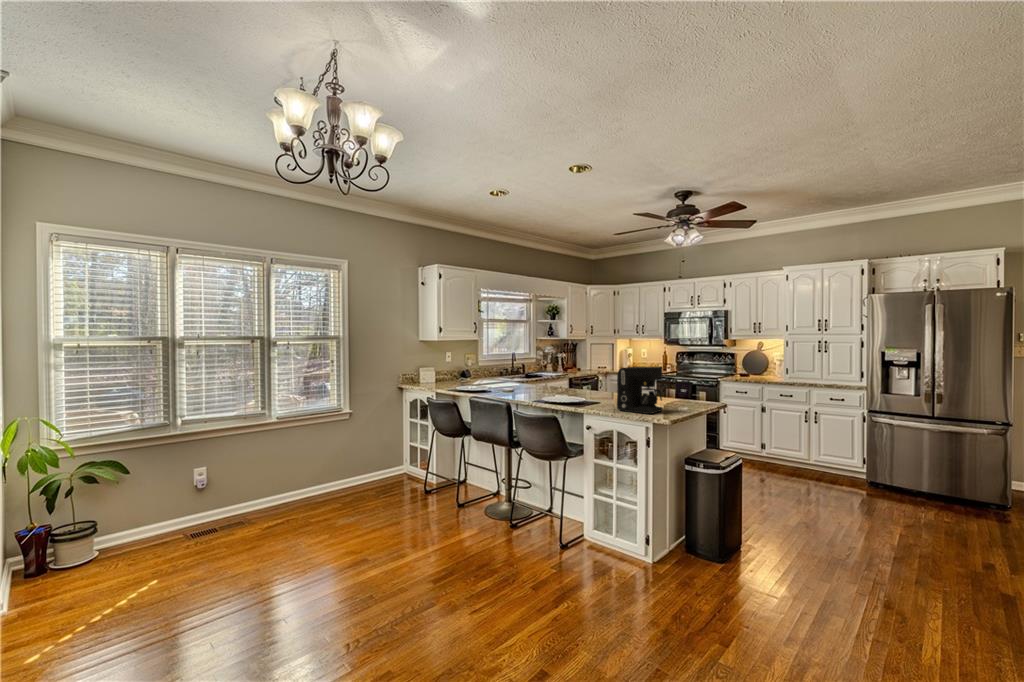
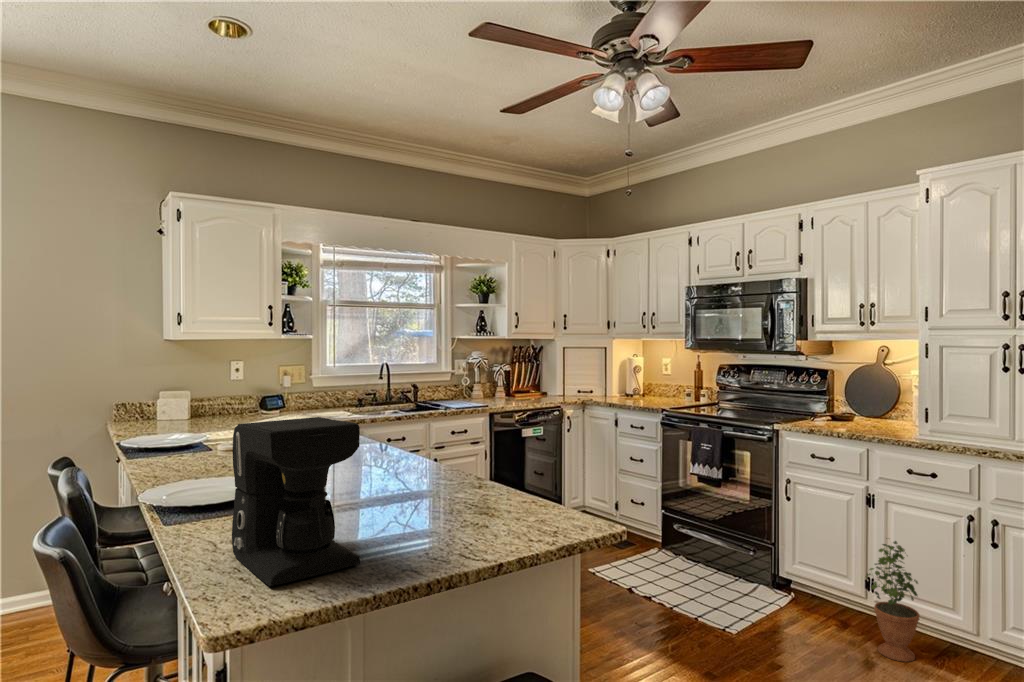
potted plant: none [766,424,788,474] -> present [866,538,920,662]

